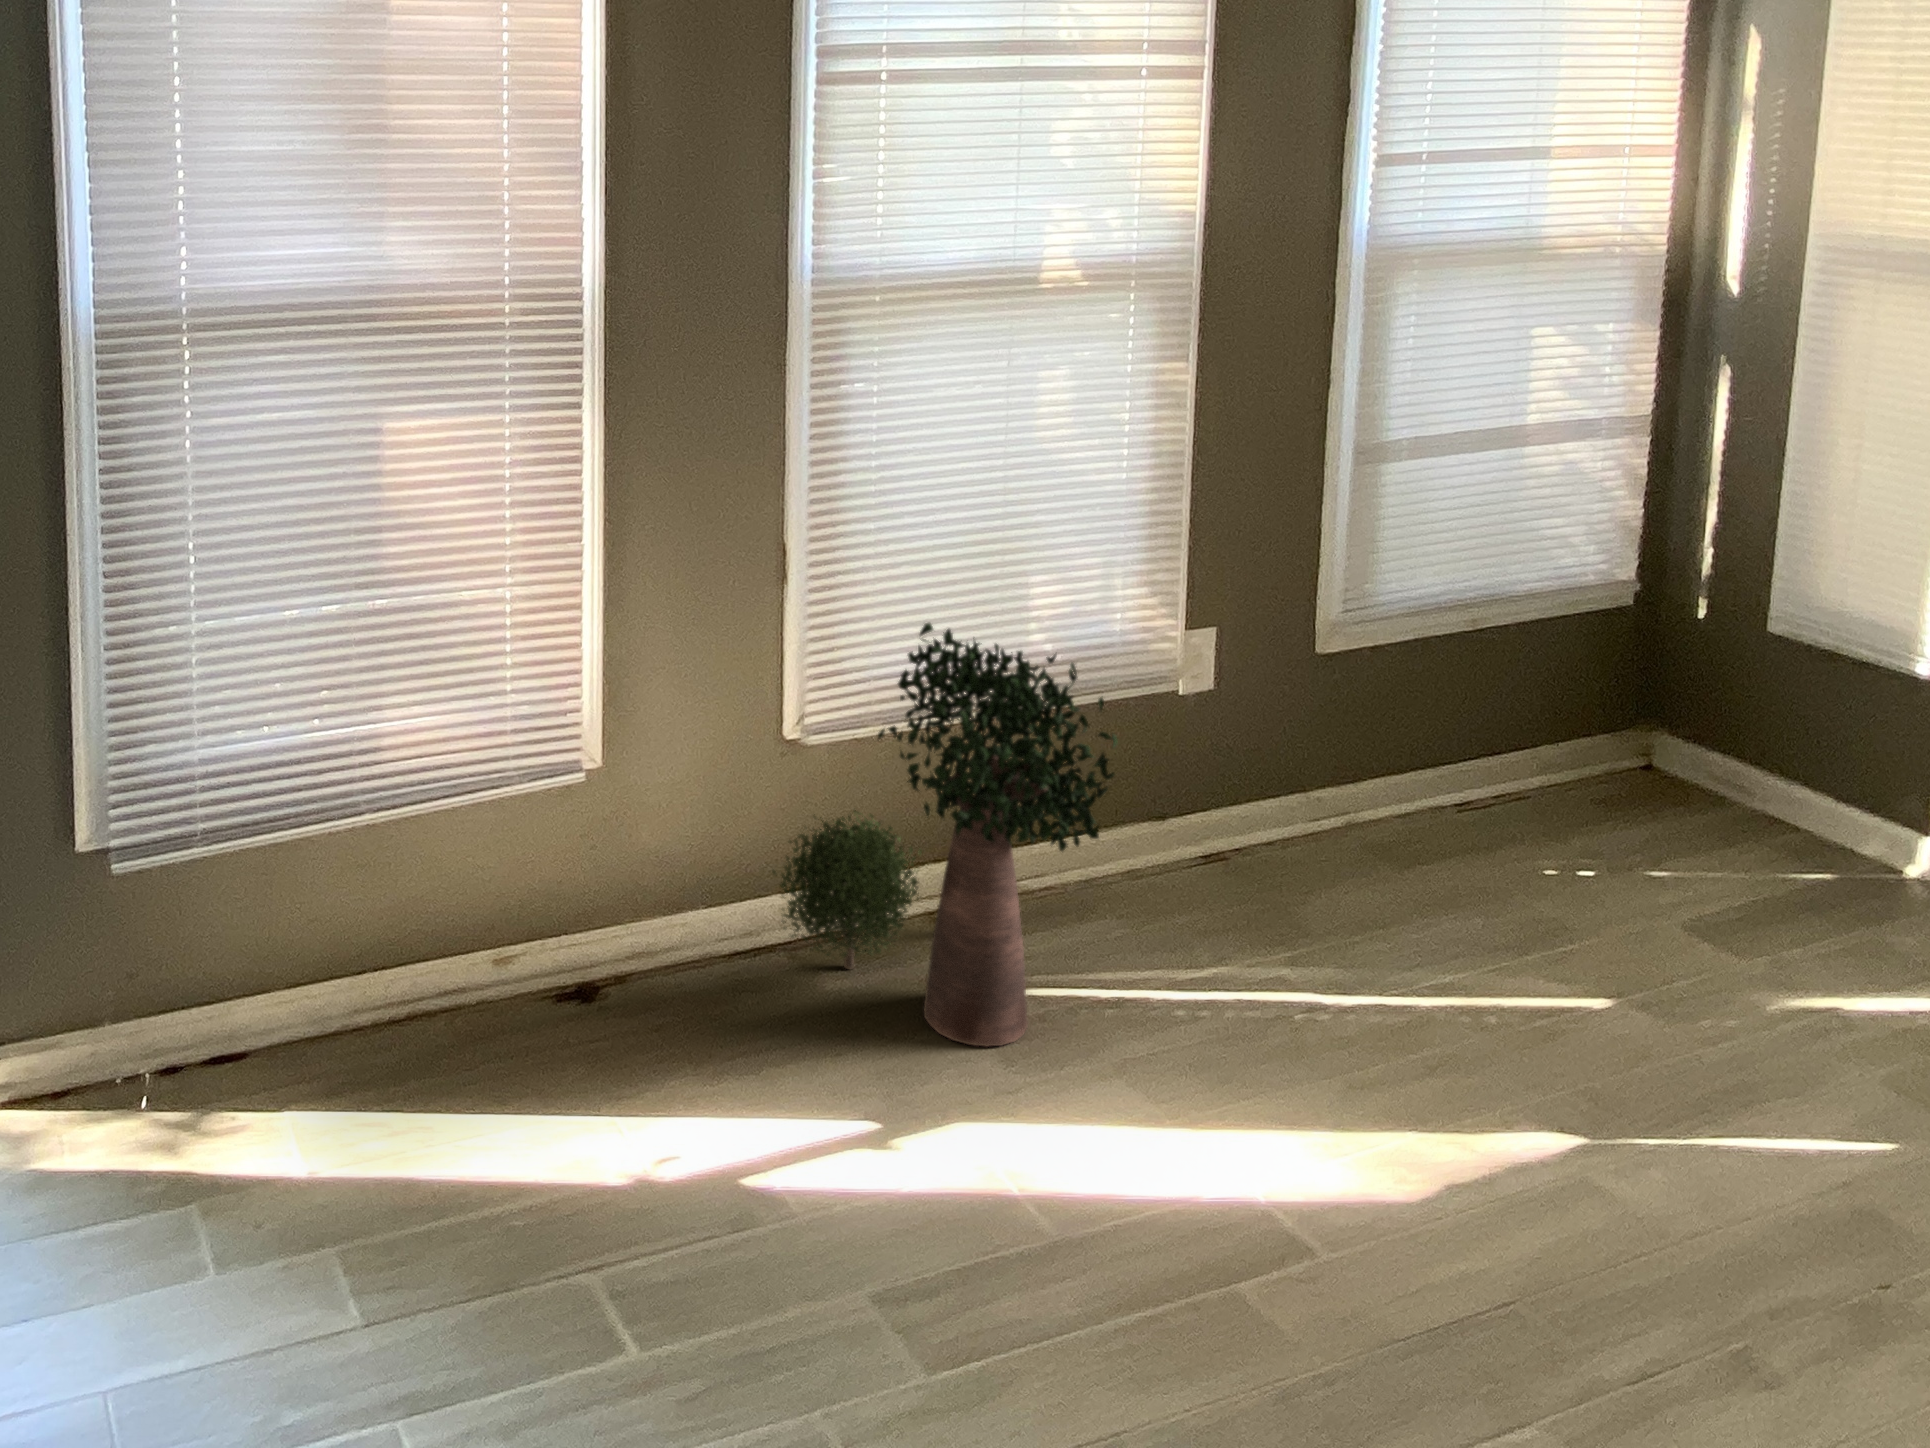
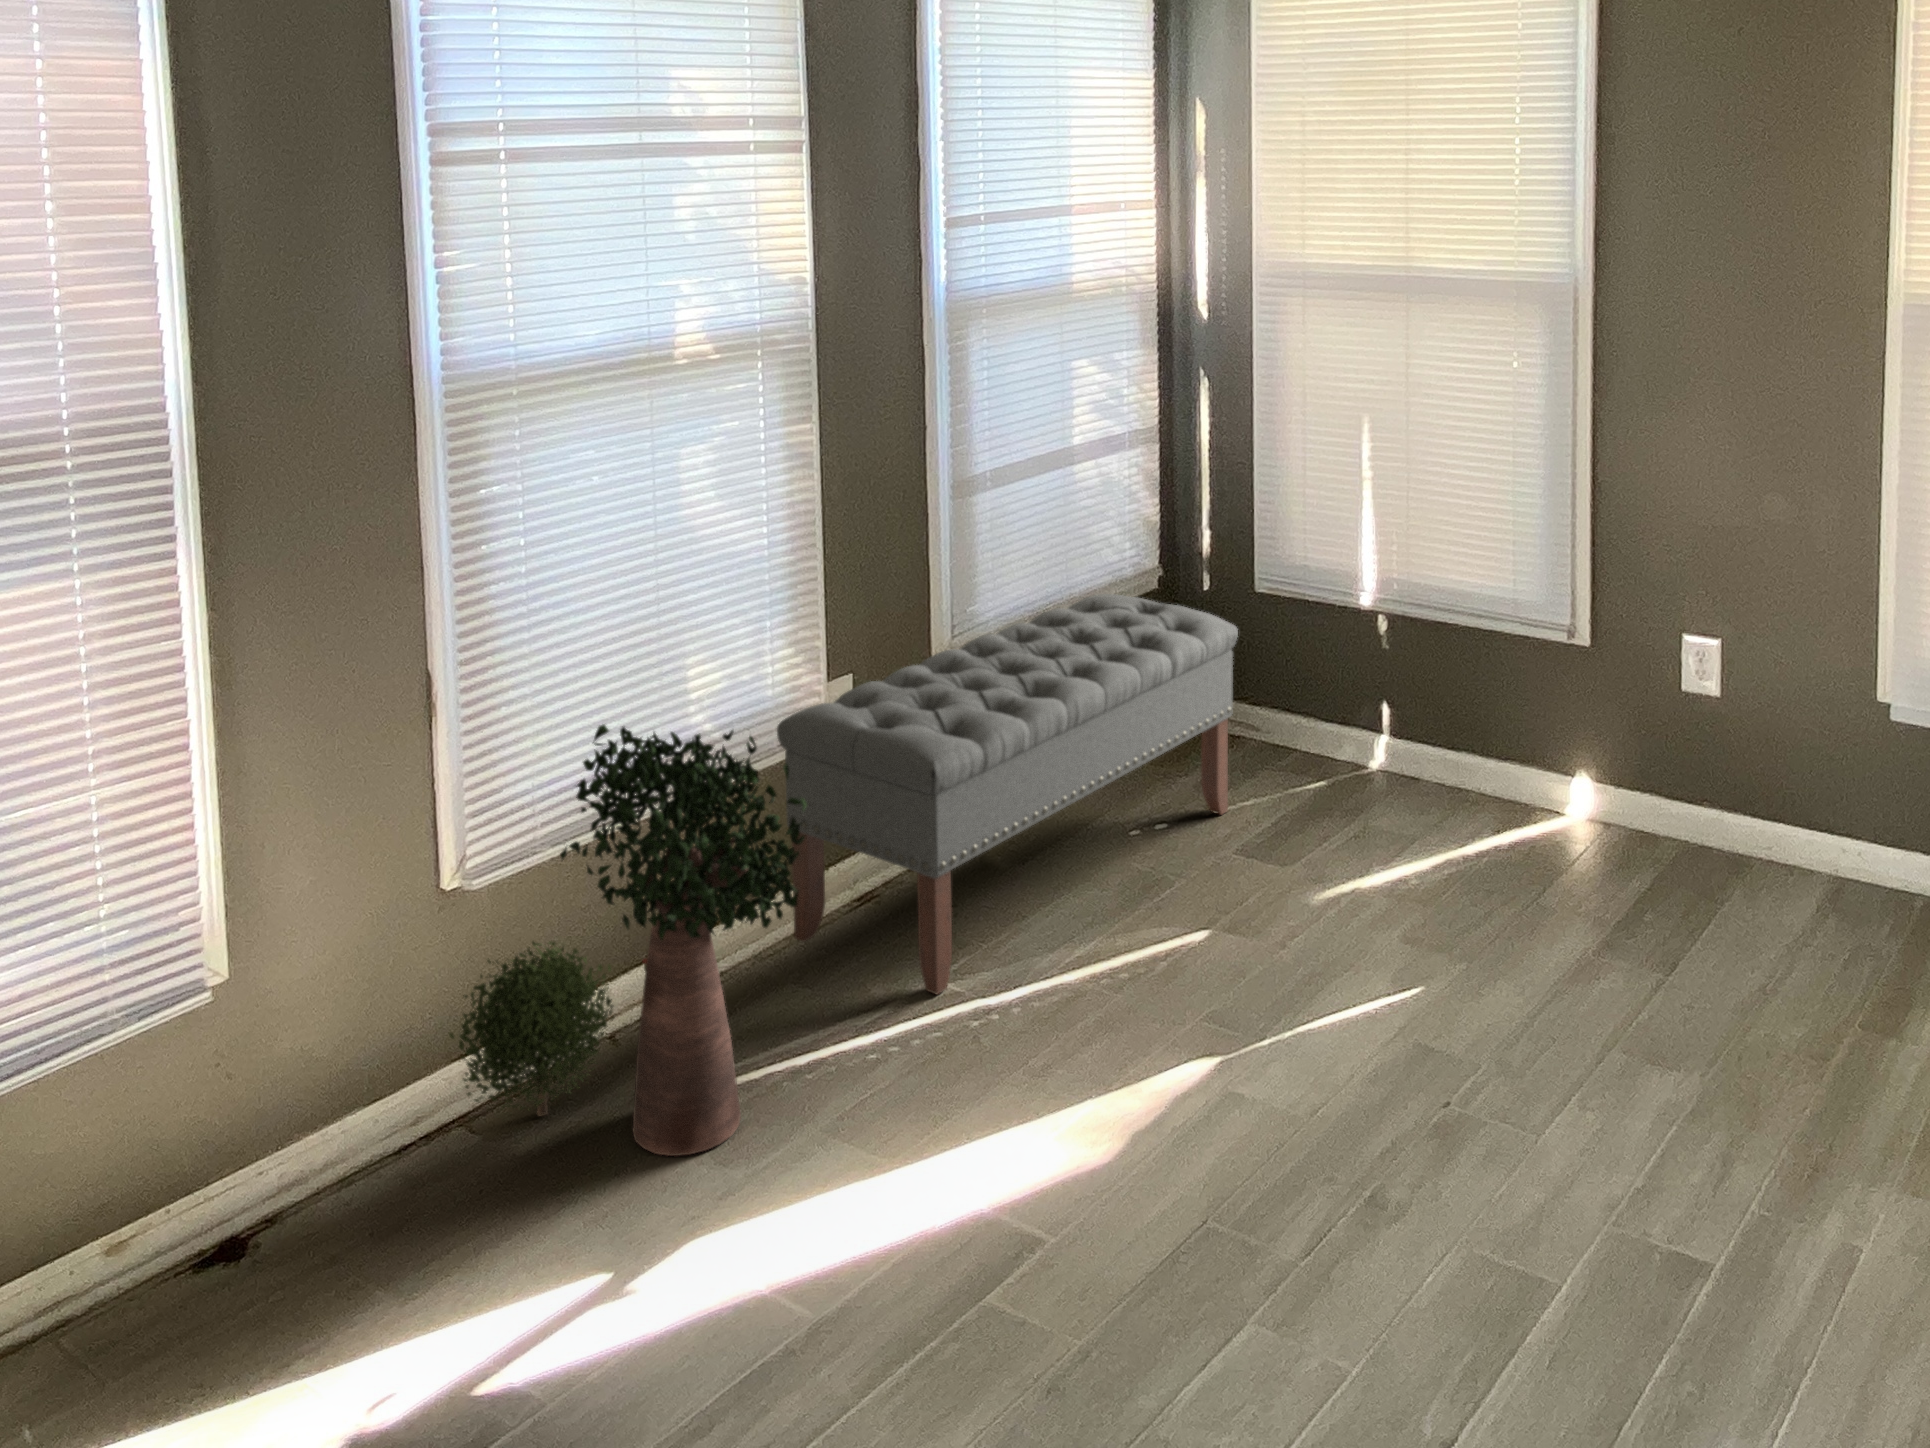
bench: none [1121,598,1716,976] -> present [777,594,1238,994]

